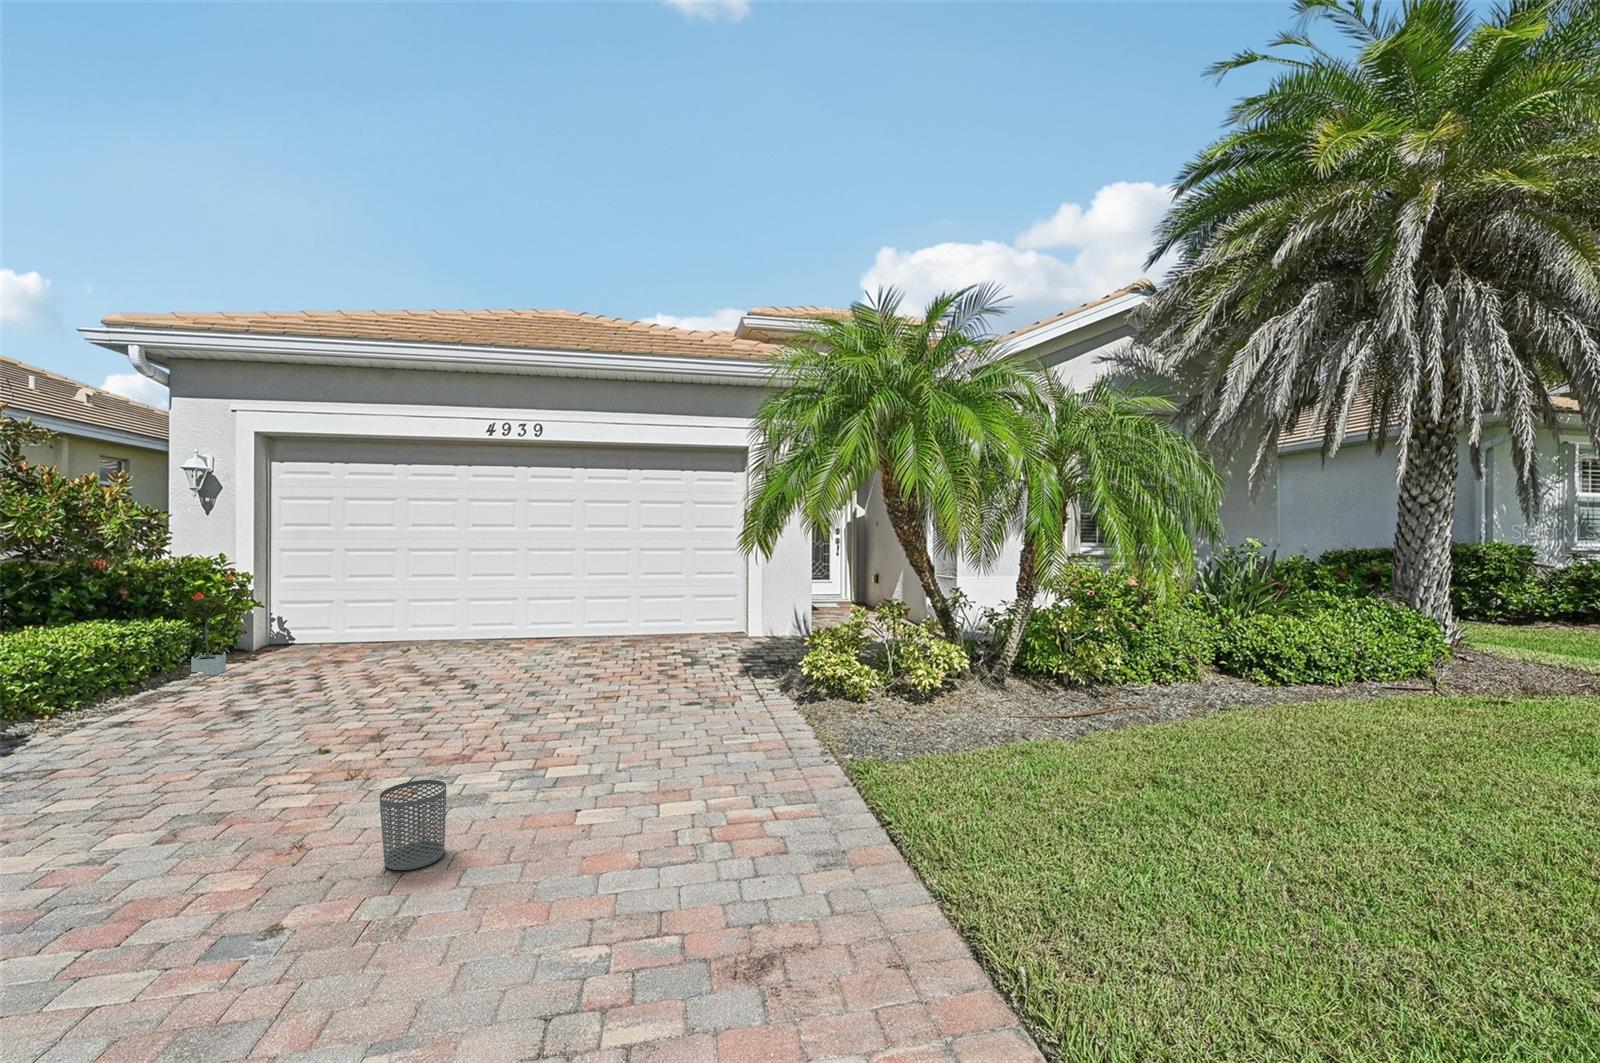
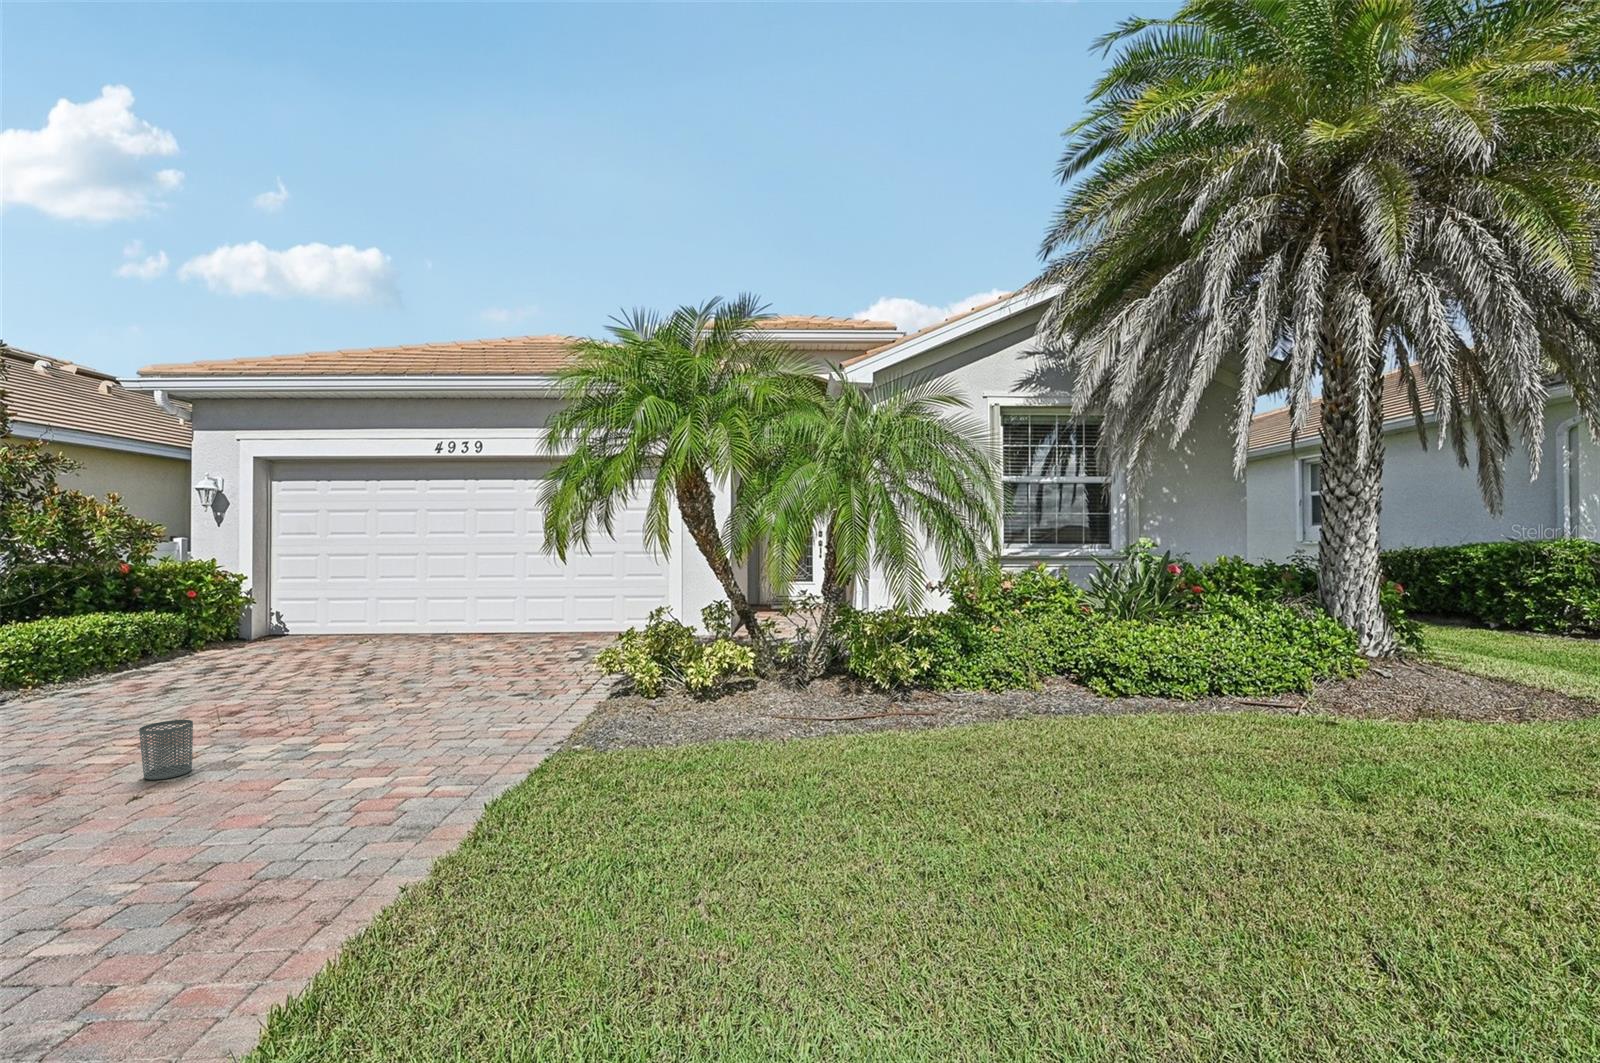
potted tree: present [186,596,228,676] -> none [186,592,221,657]

